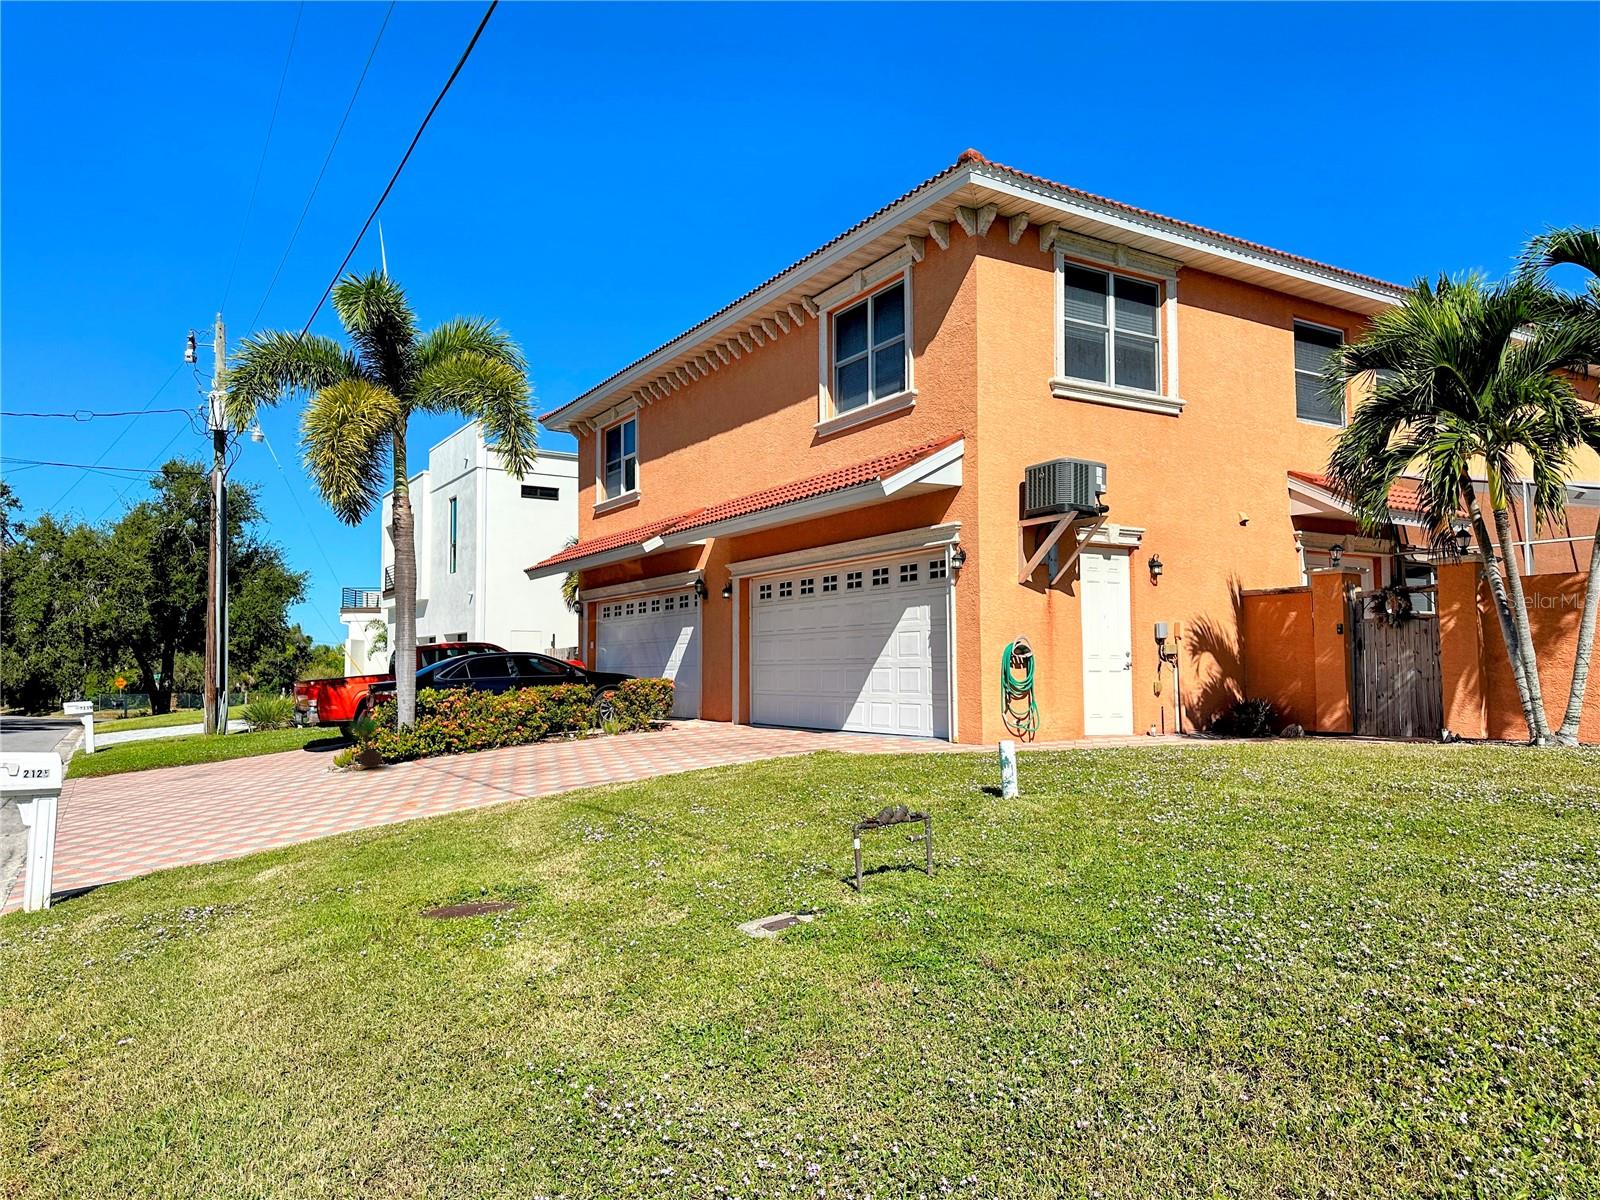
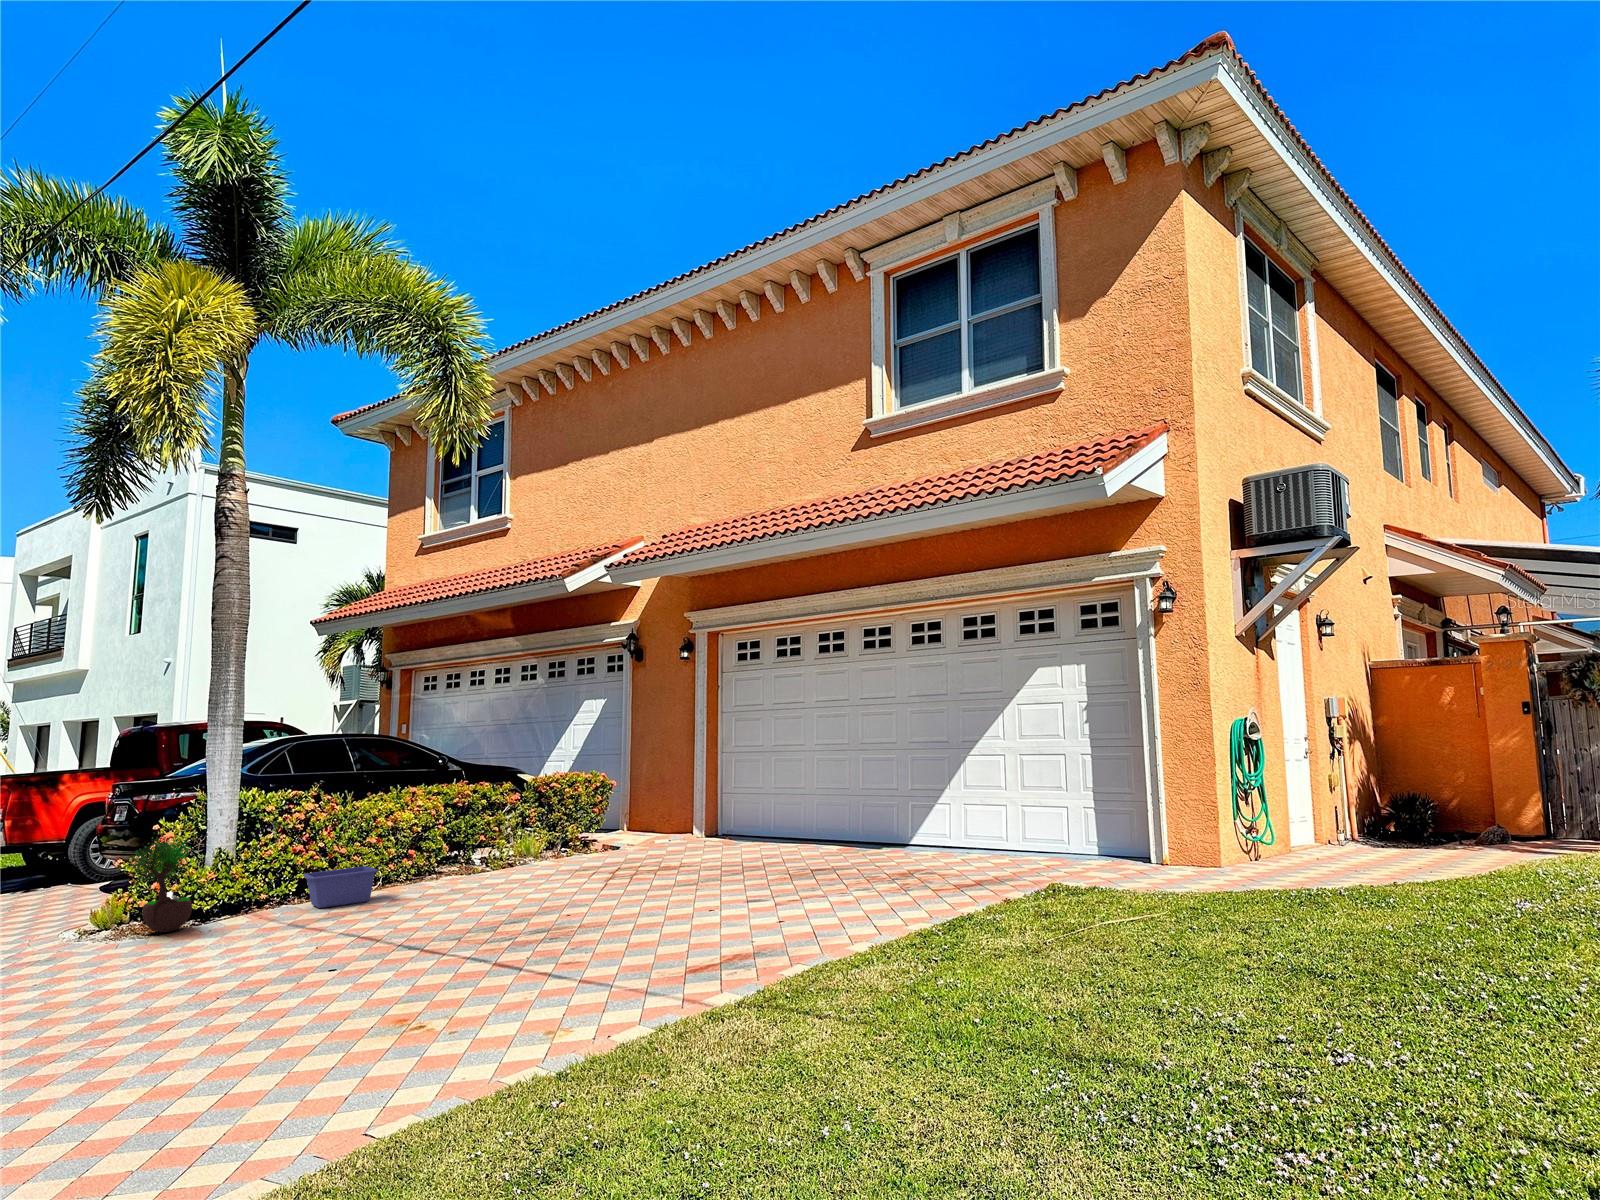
storage bin: none [450,735,490,759] -> present [303,866,378,908]

